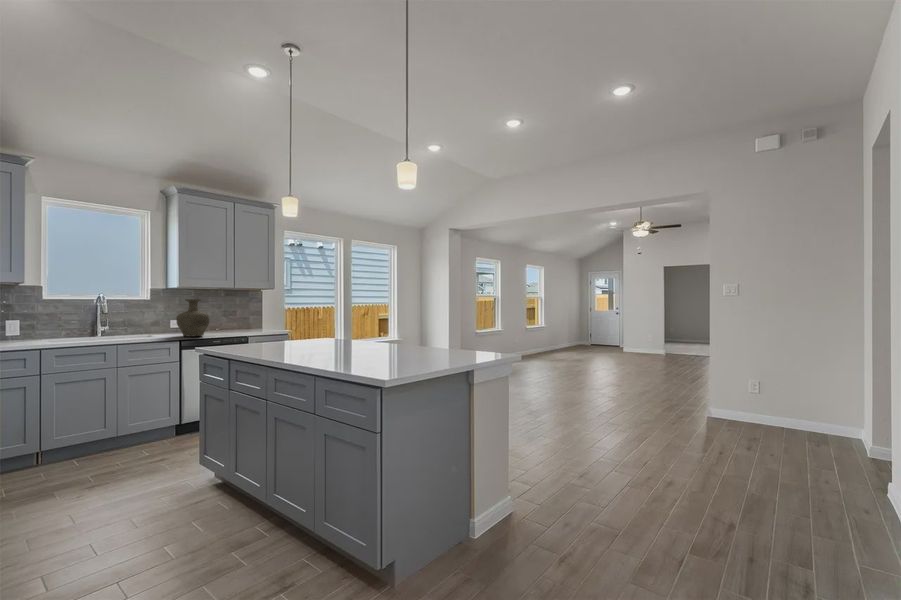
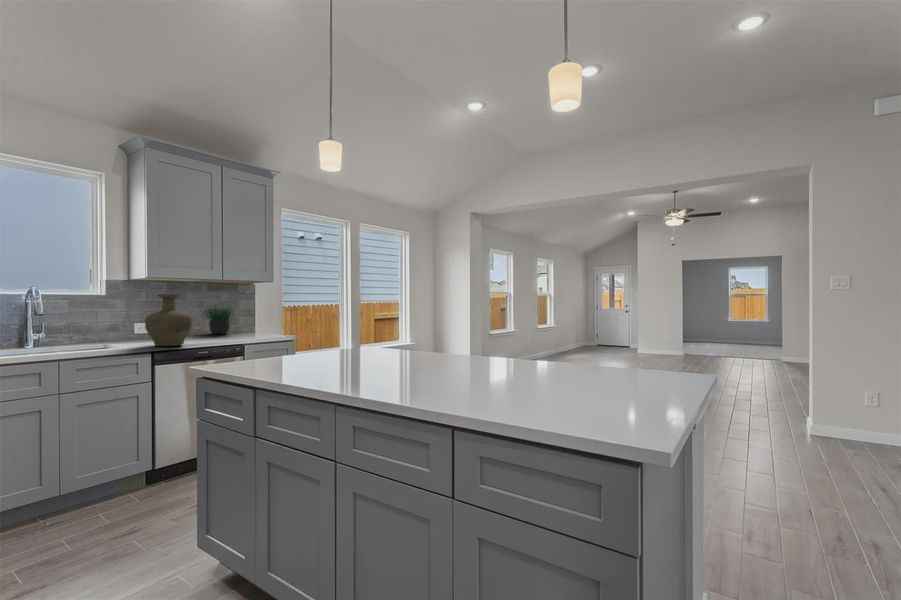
potted plant: none [215,298,252,329] -> present [203,305,233,334]

